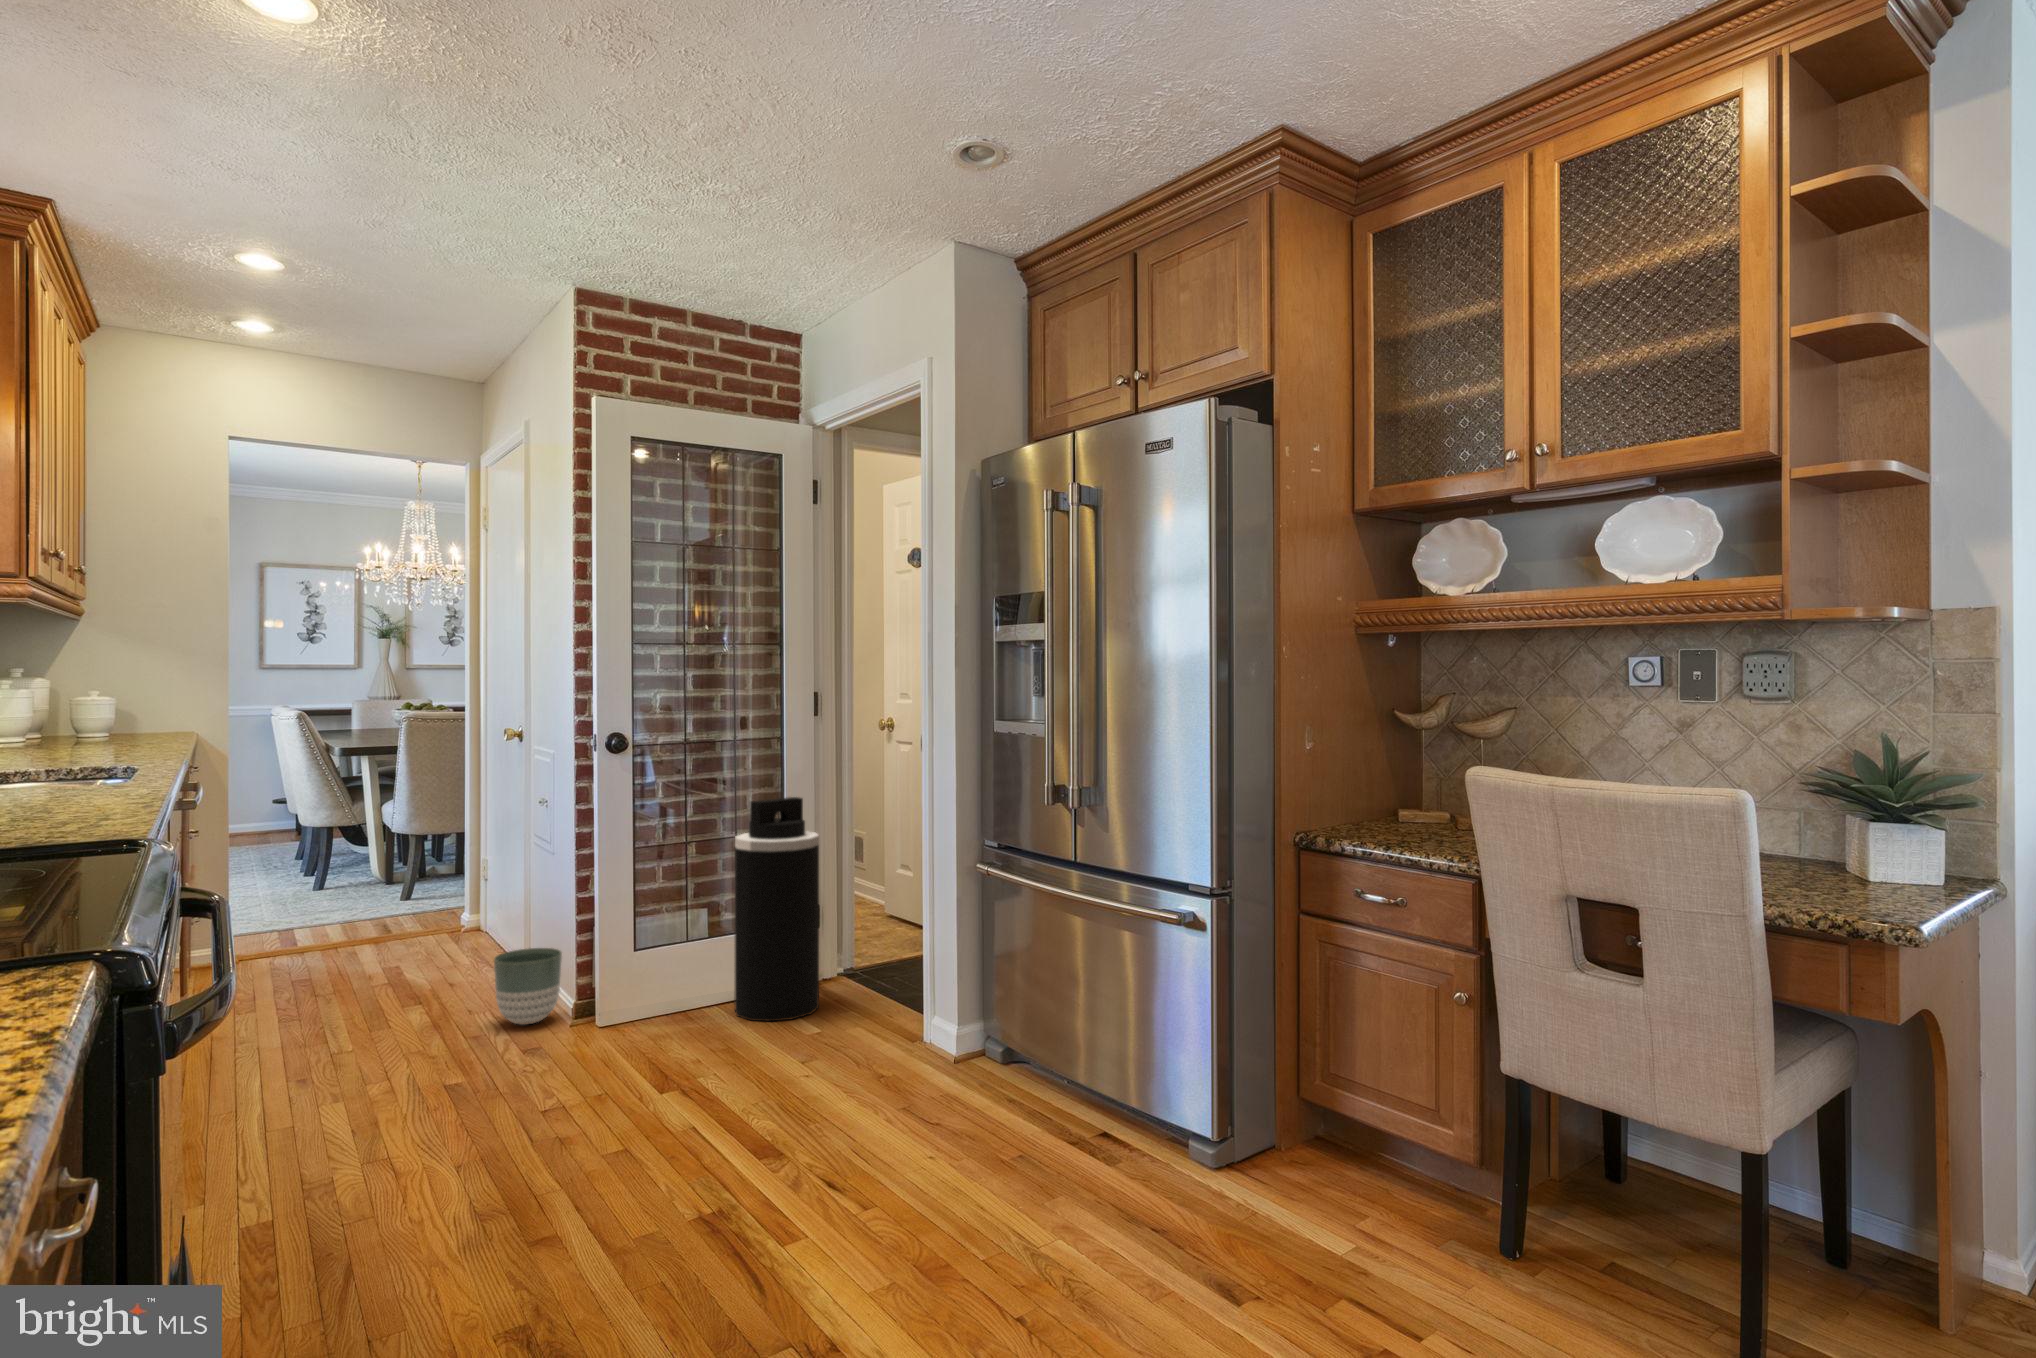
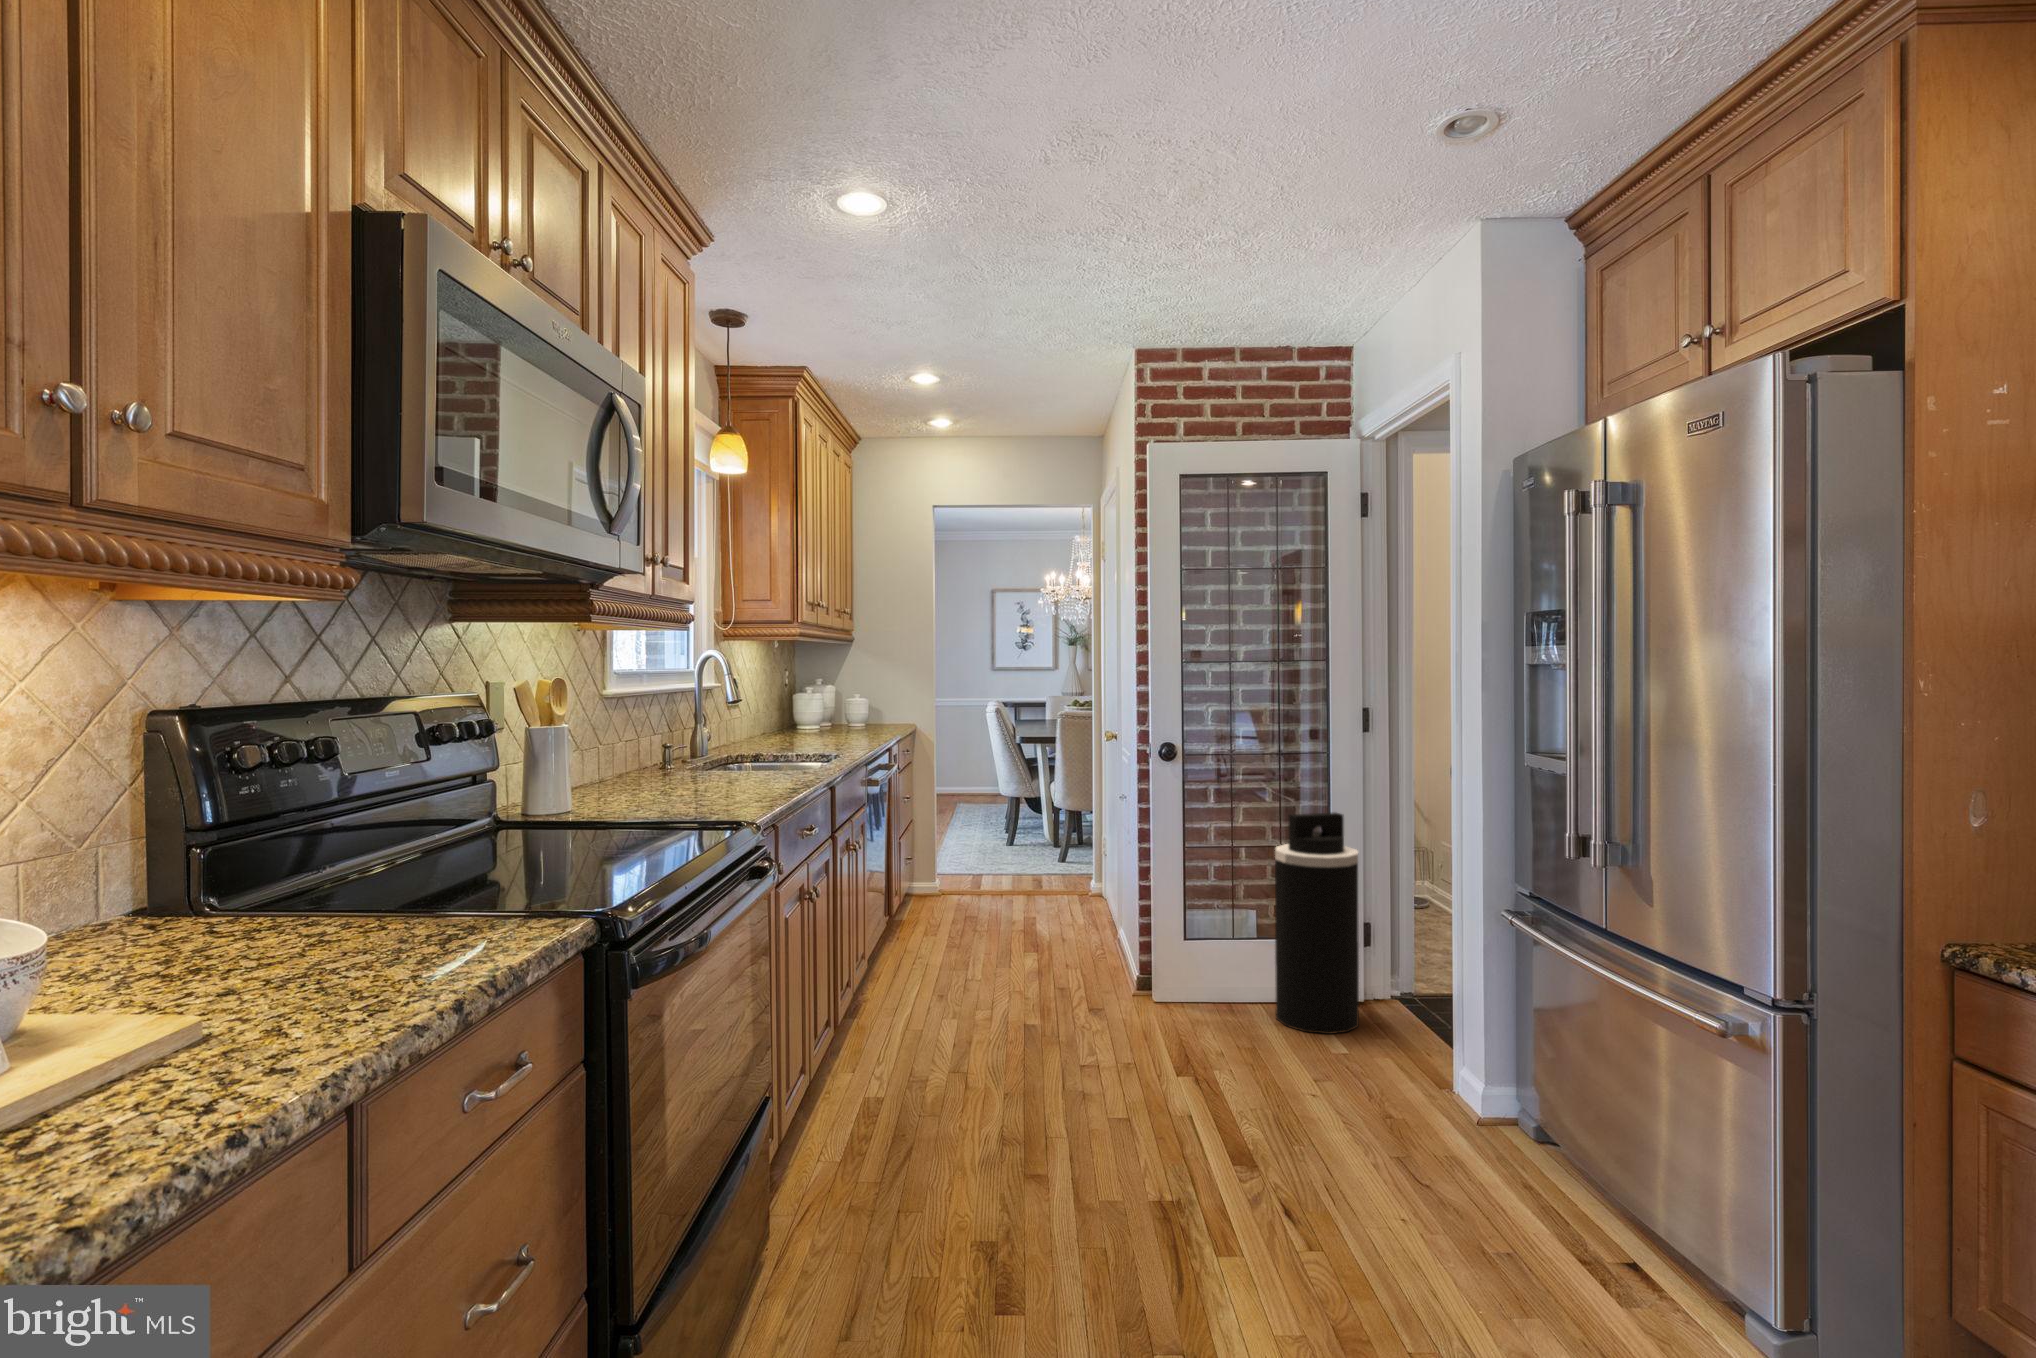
planter: present [494,948,562,1025] -> none [1075,924,1129,990]

